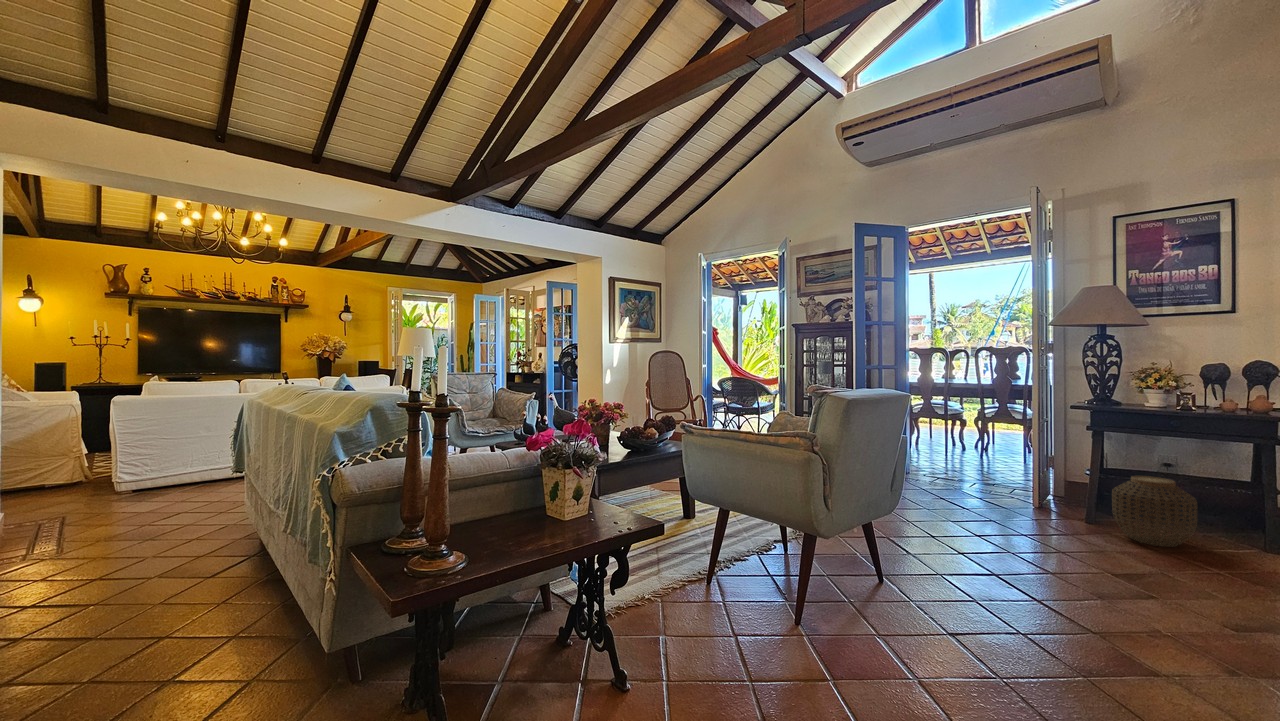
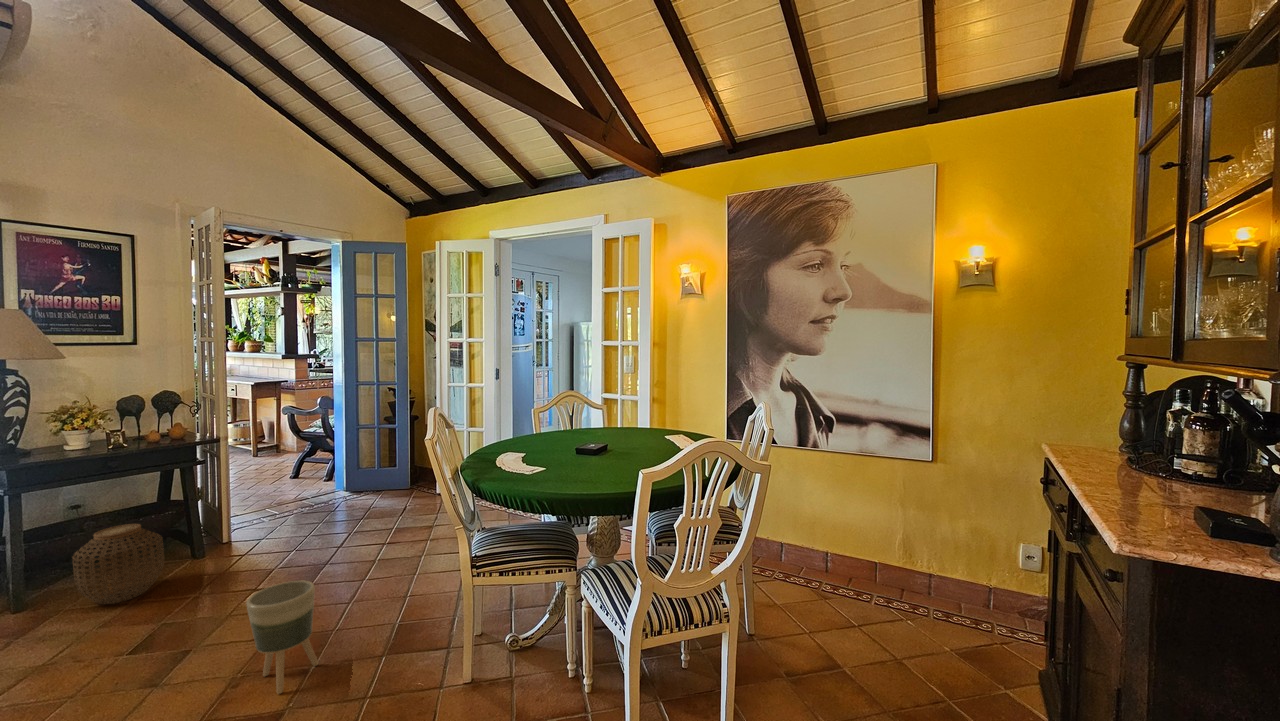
planter: none [1144,556,1238,681] -> present [246,580,318,694]

